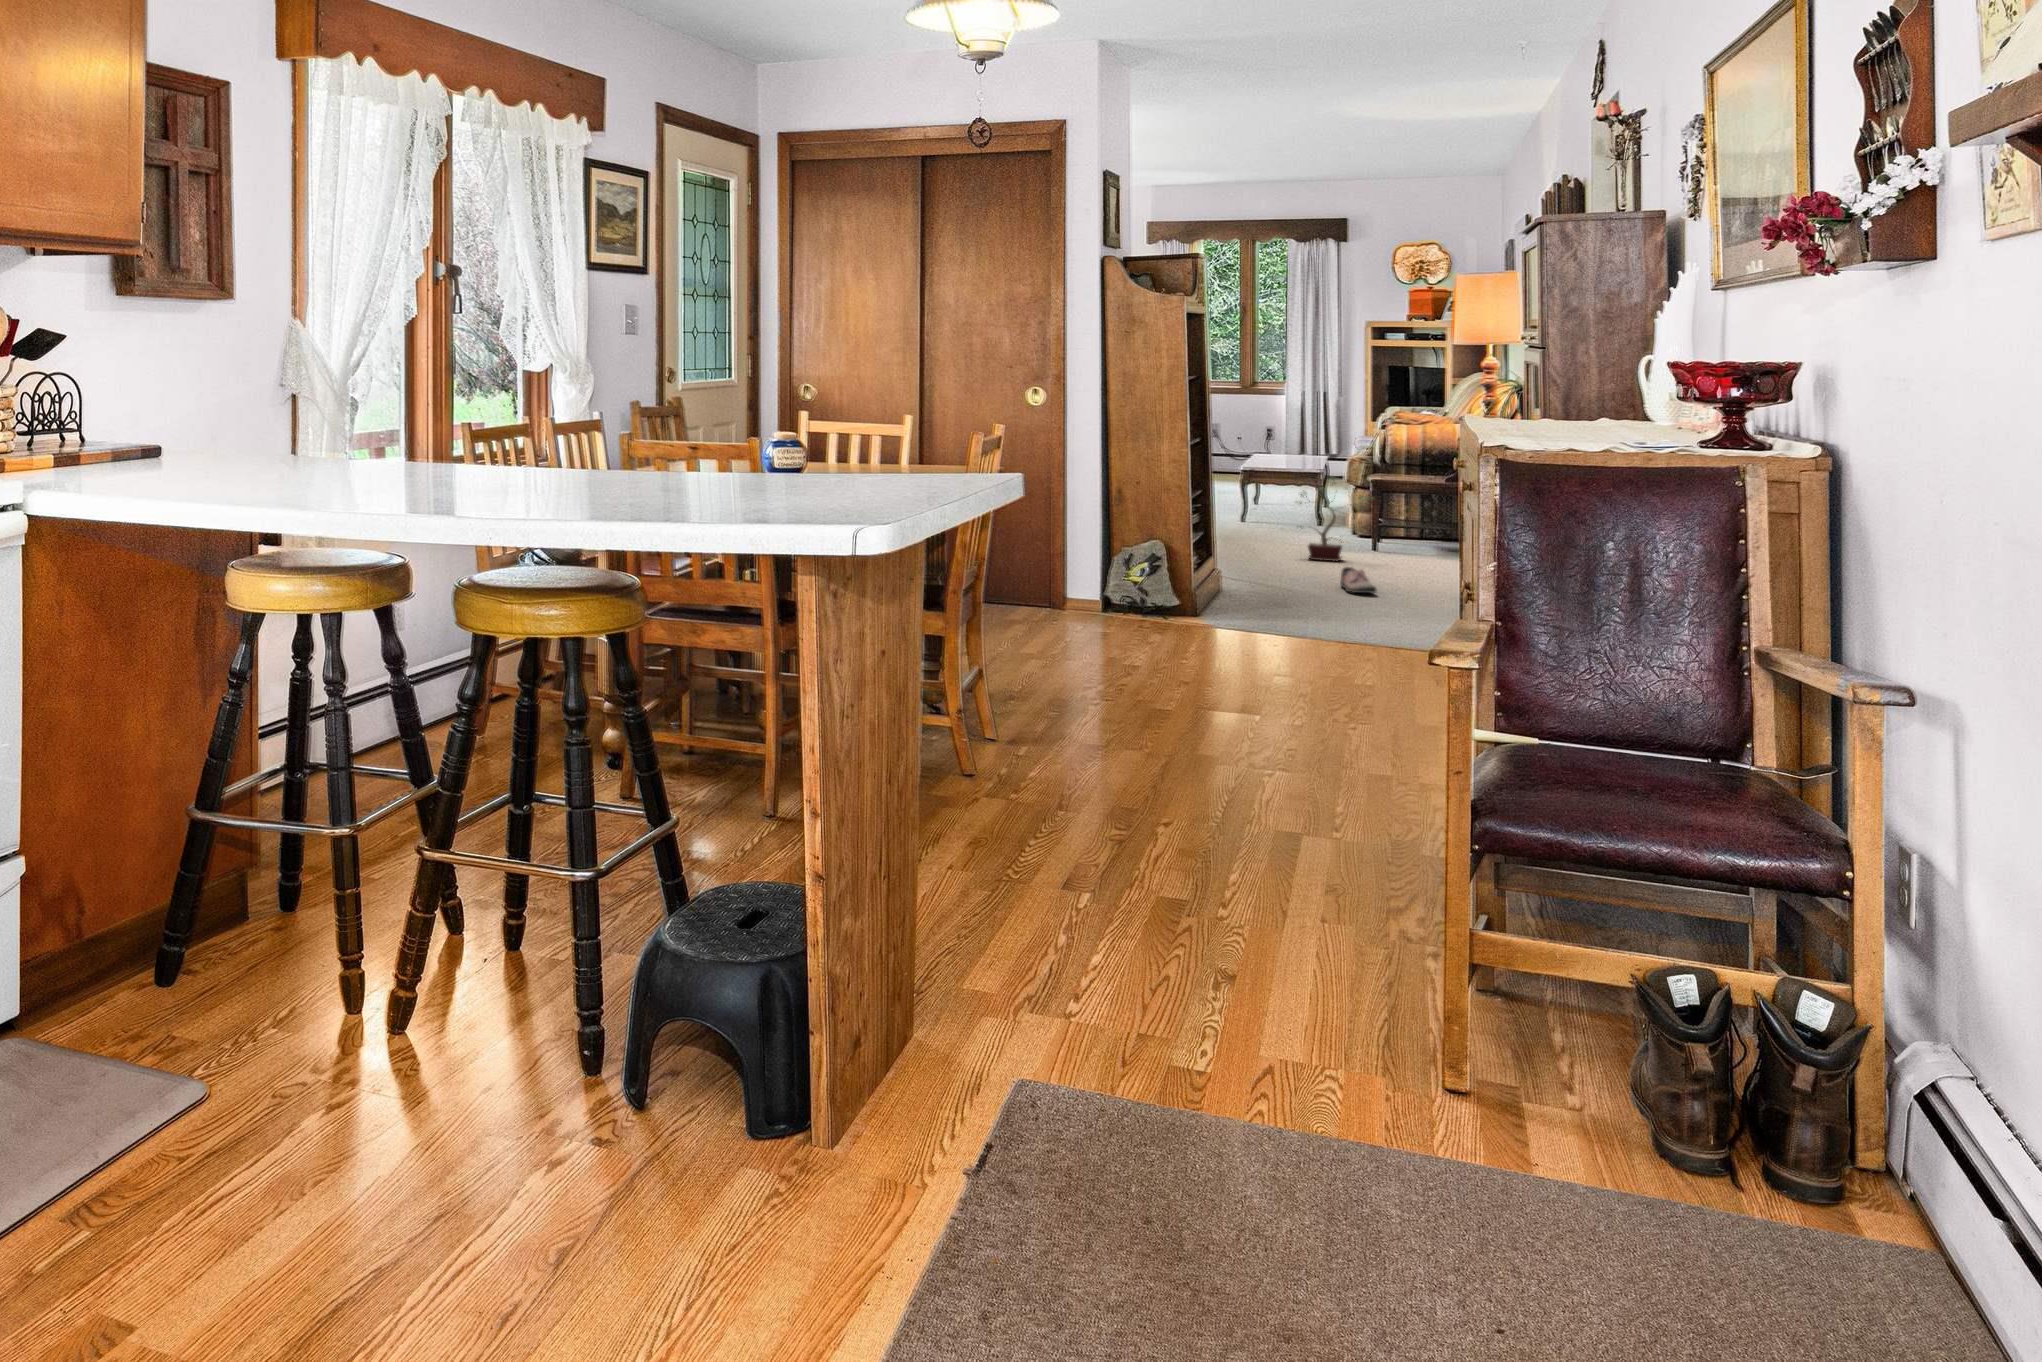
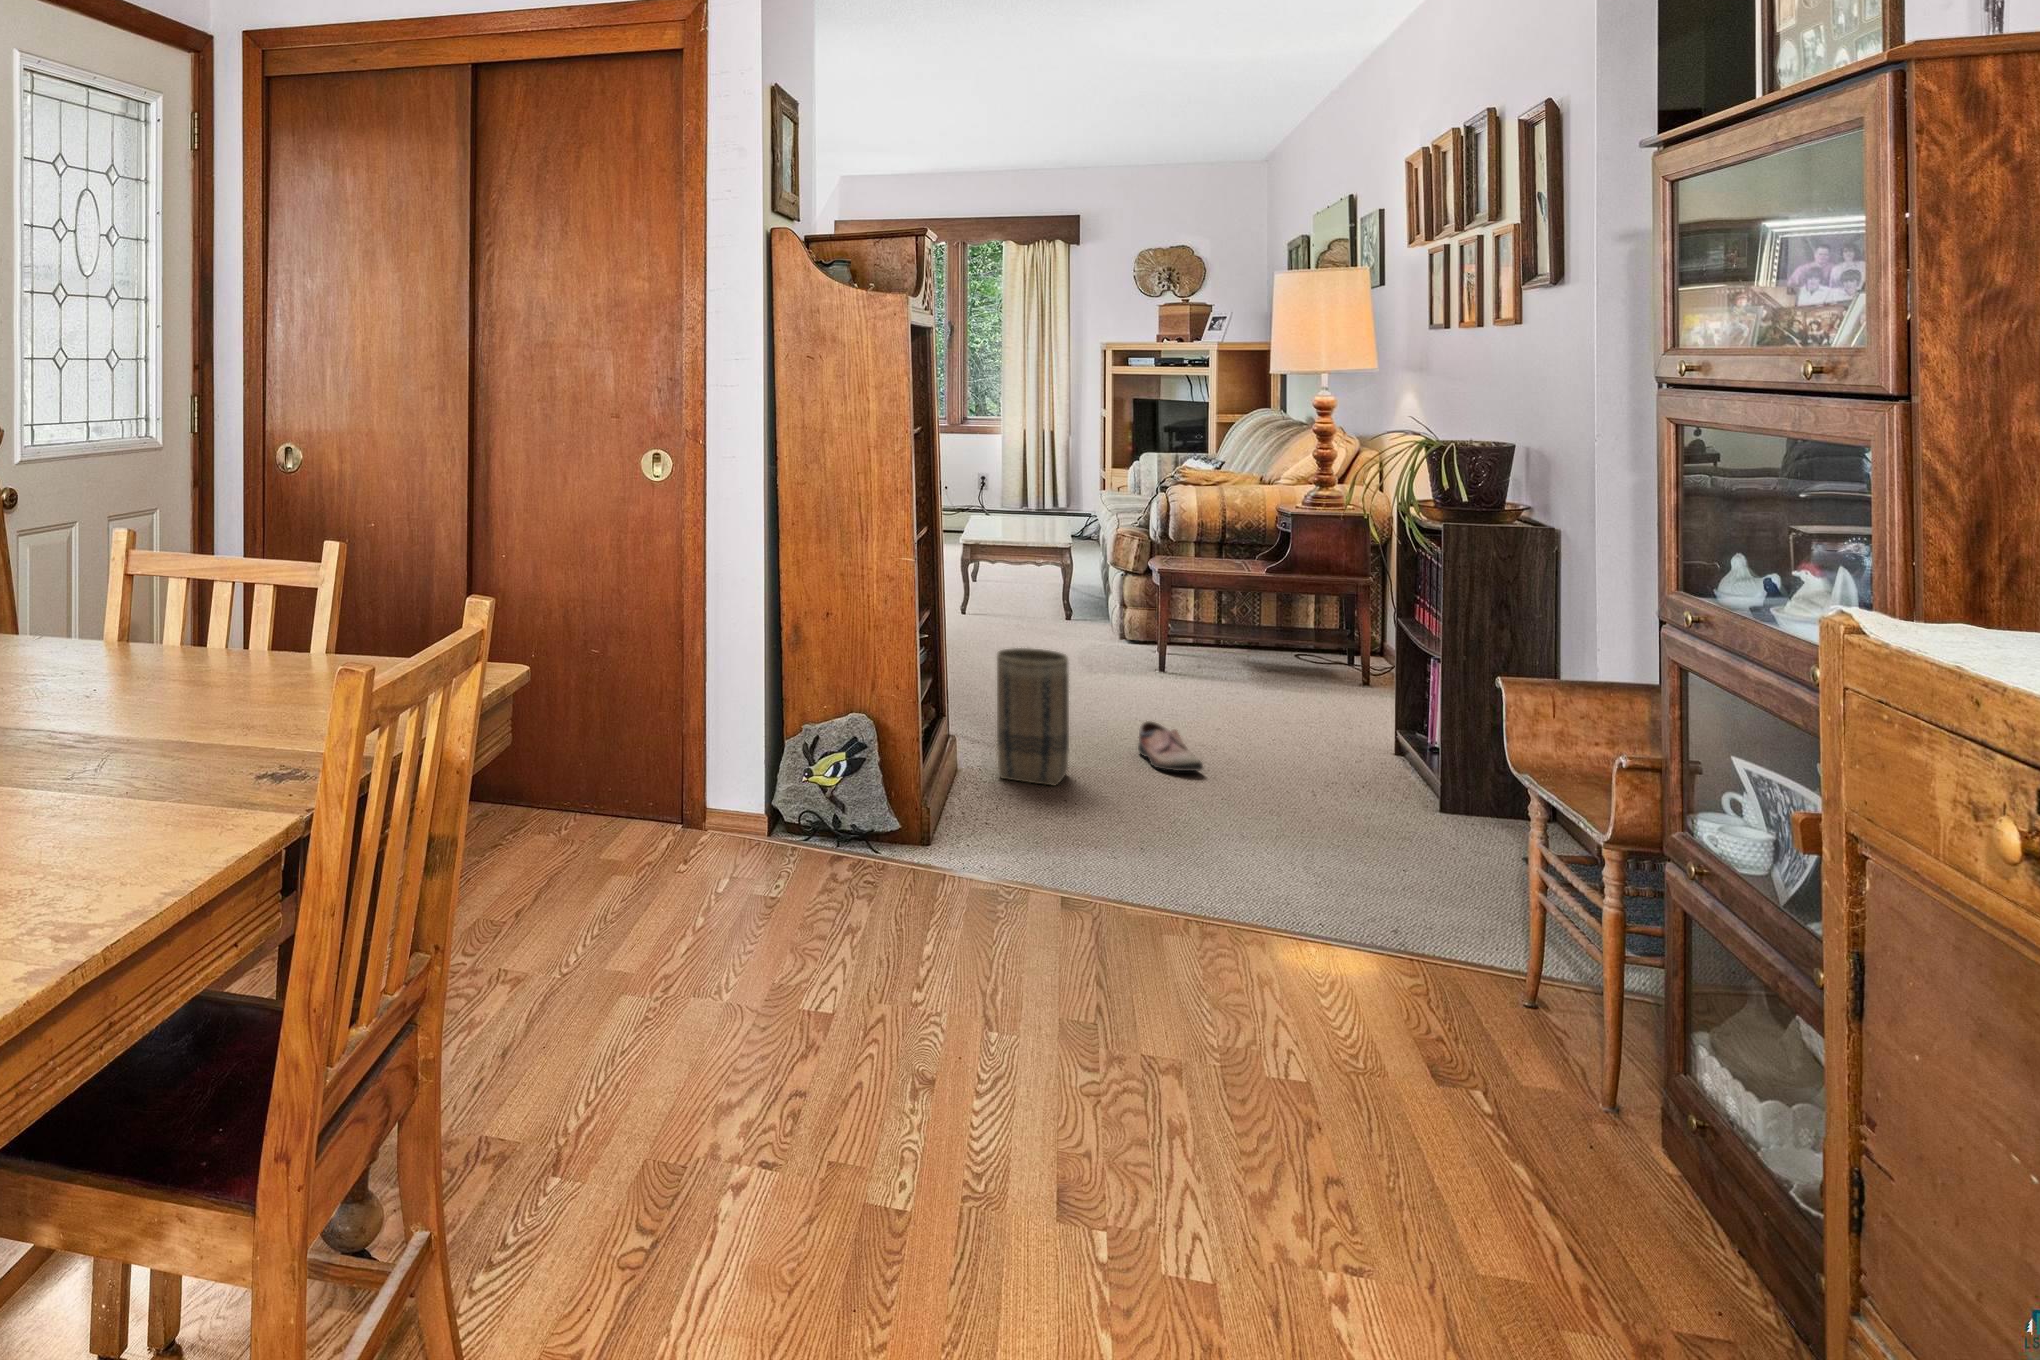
potted plant: present [1297,478,1363,561] -> none [1047,565,1170,693]
basket: none [1246,517,1291,598] -> present [997,648,1069,785]

